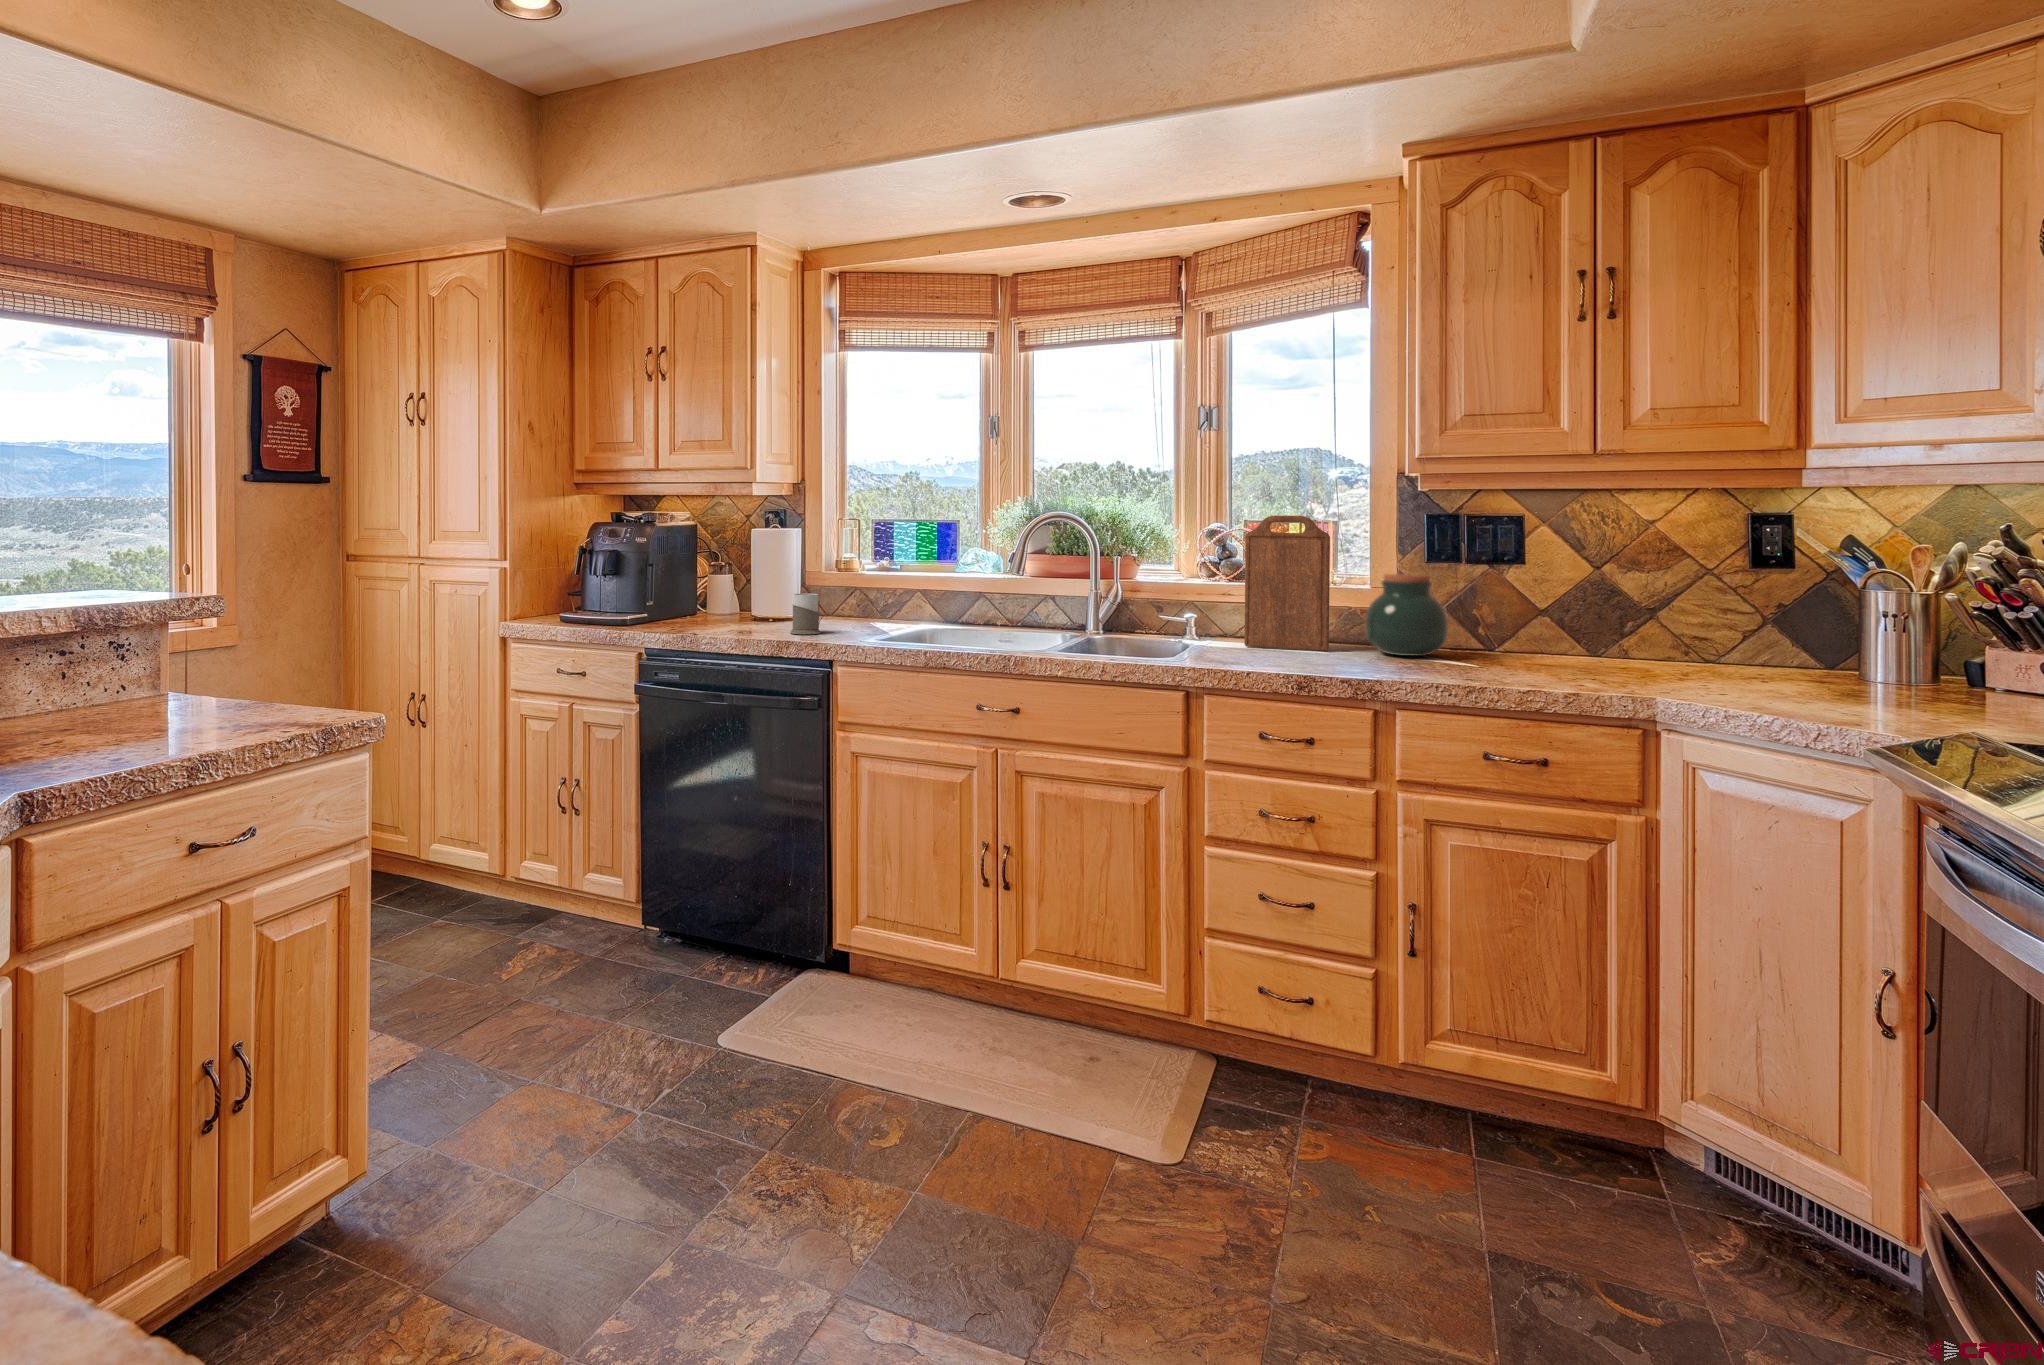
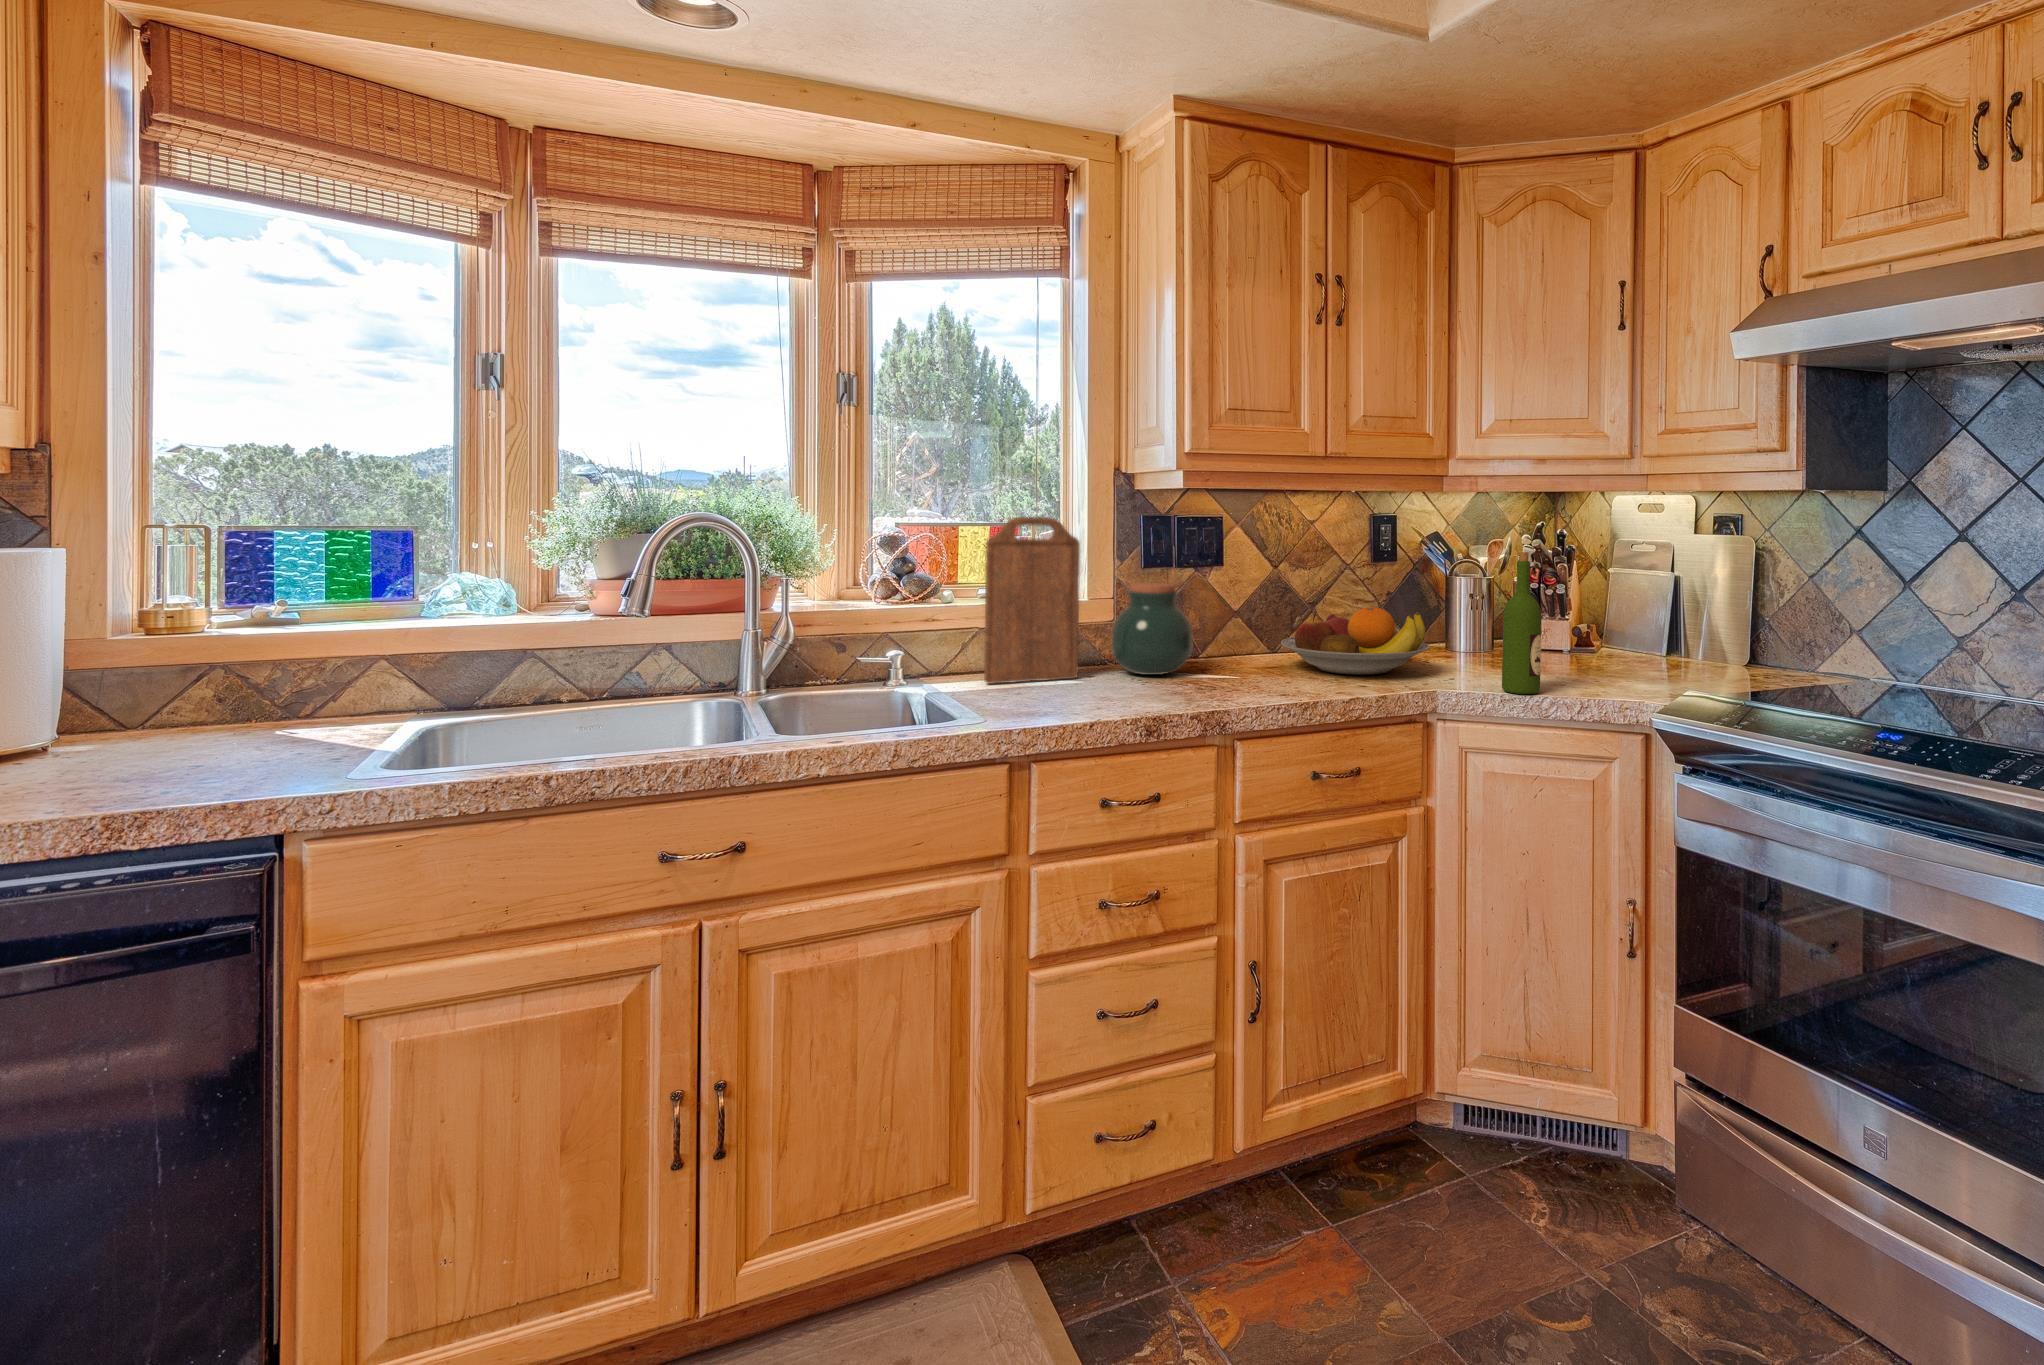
wine bottle: none [1780,547,1838,712] -> present [1502,552,1541,694]
mug: present [790,593,830,634] -> none [93,681,213,778]
fruit bowl: none [1550,608,1748,679] -> present [1281,607,1430,675]

